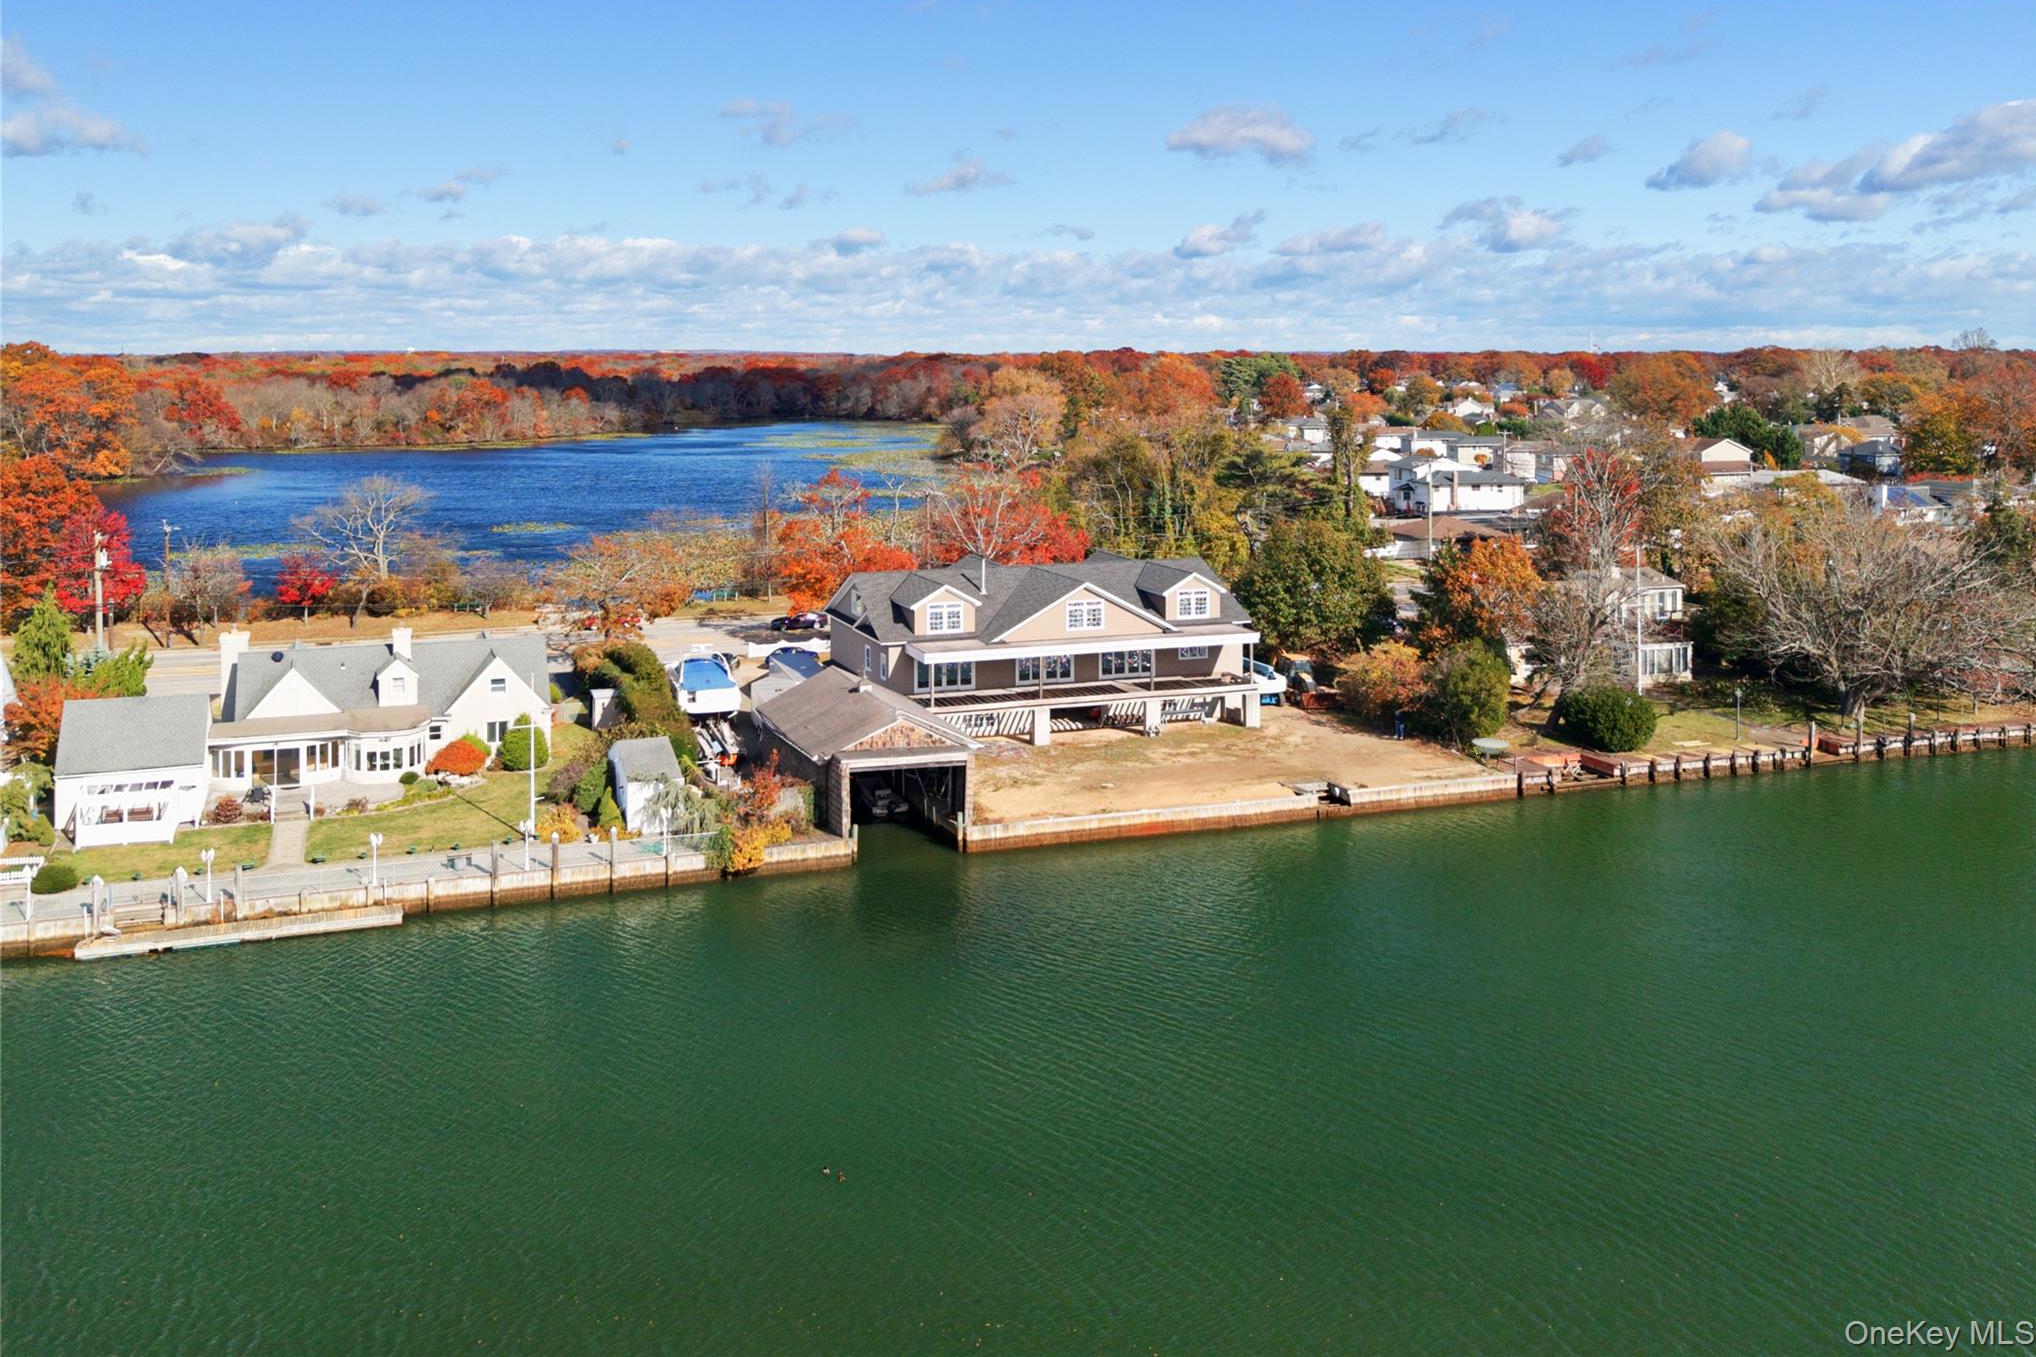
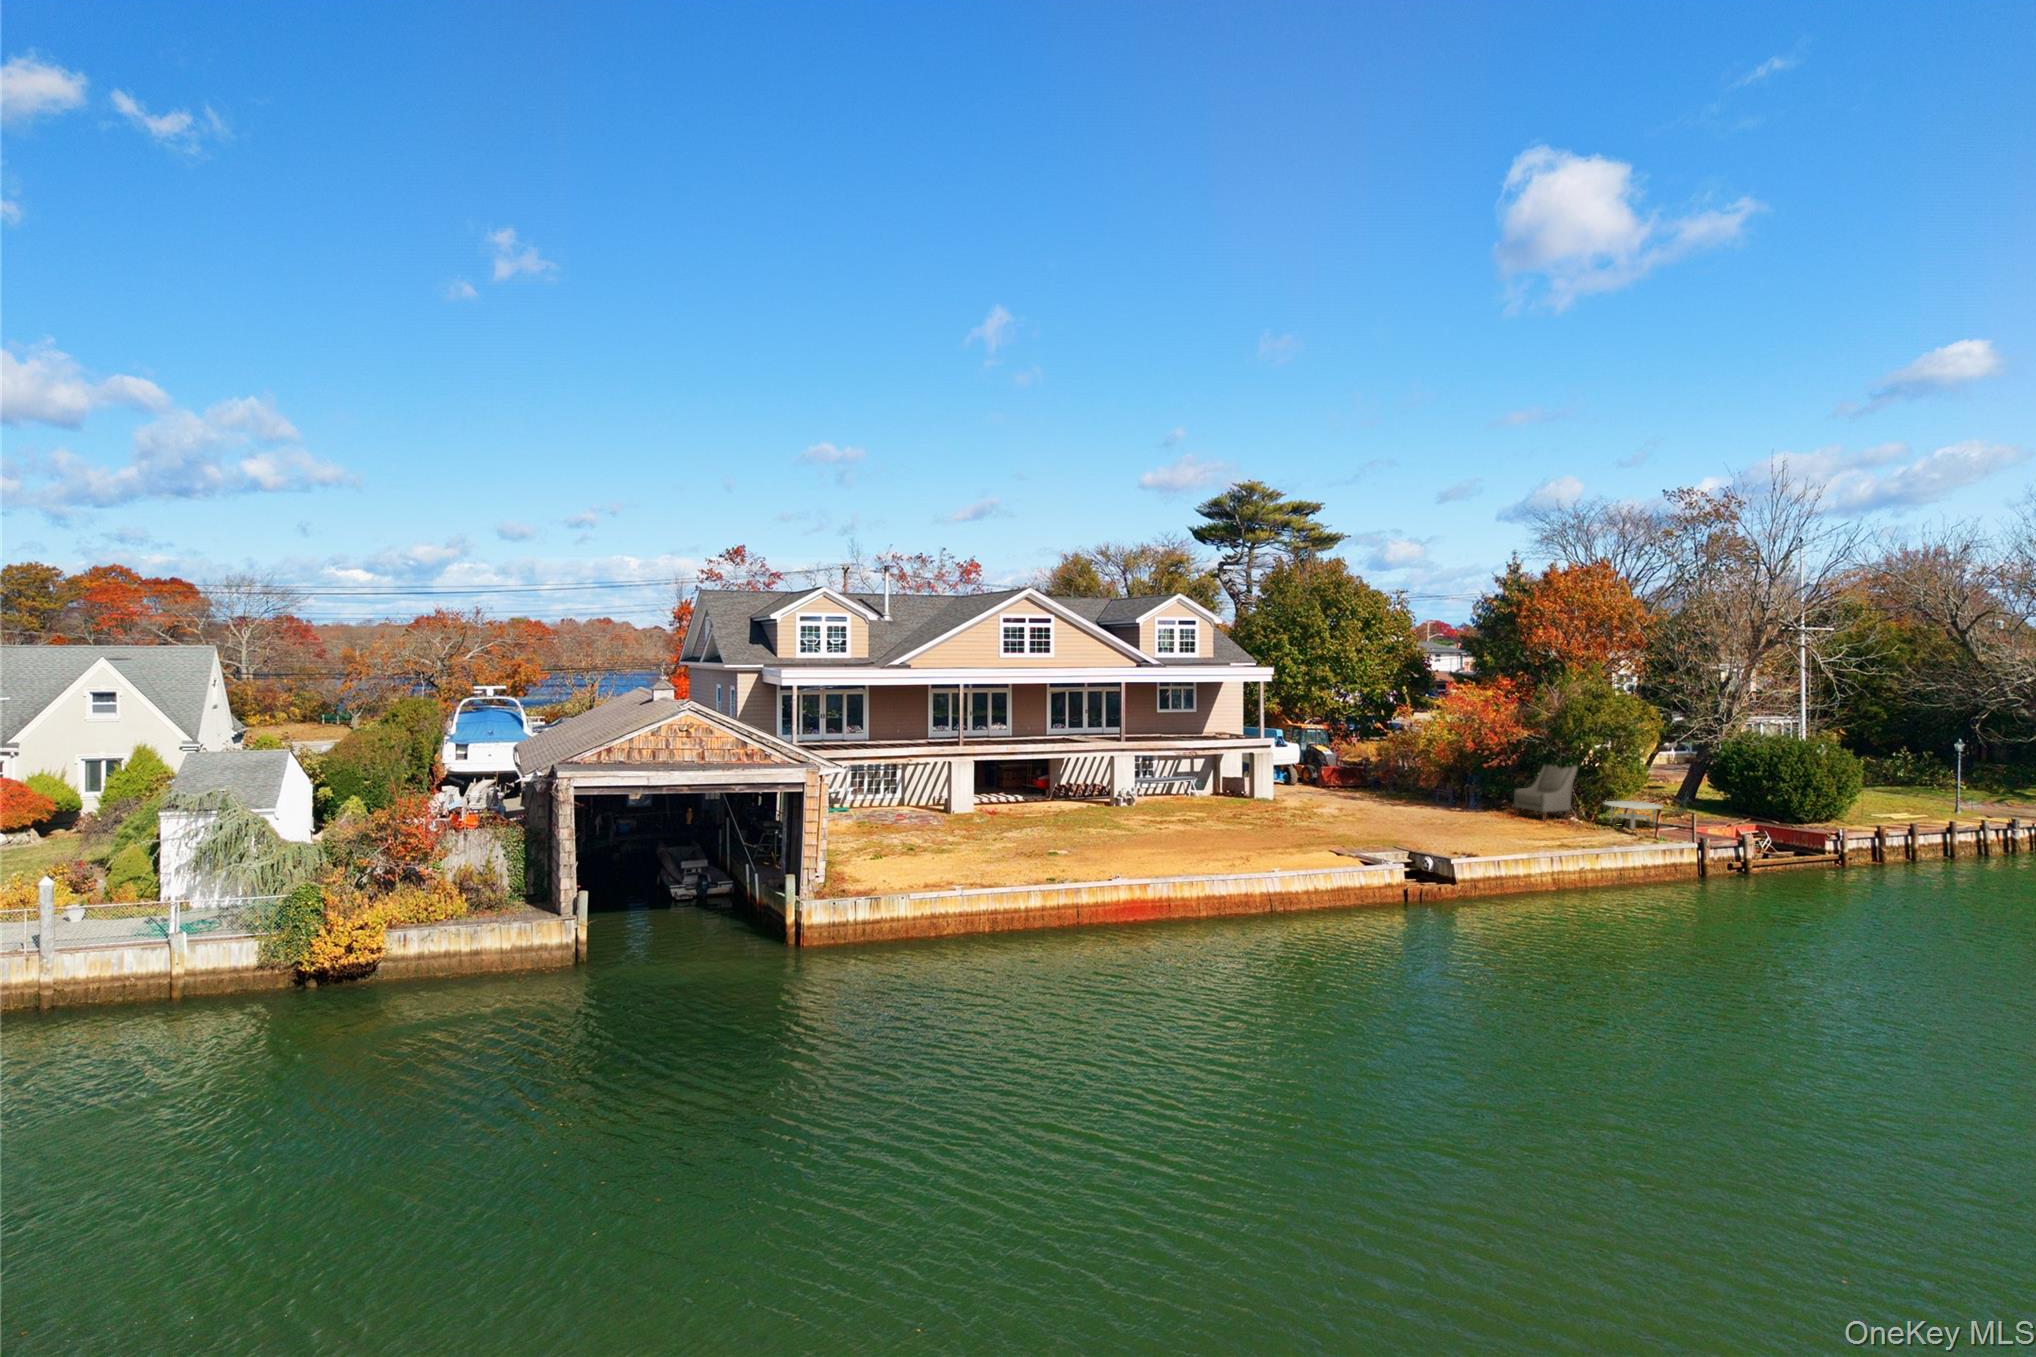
chair: none [1416,708,1460,751] -> present [1514,765,1577,821]

